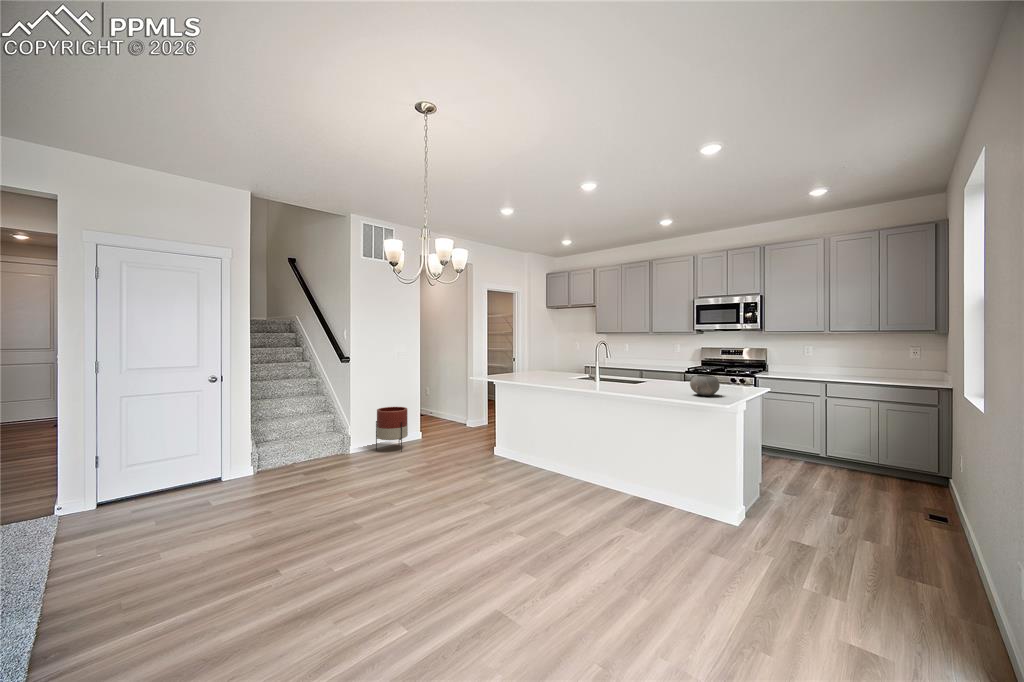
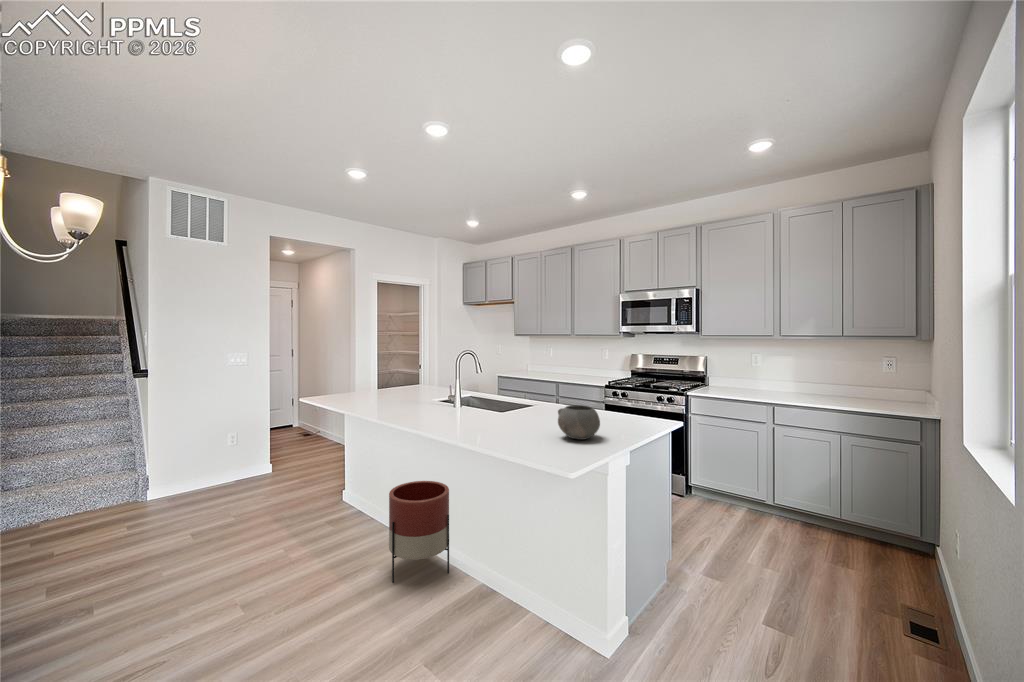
planter: present [376,407,408,452] -> present [389,481,449,583]

